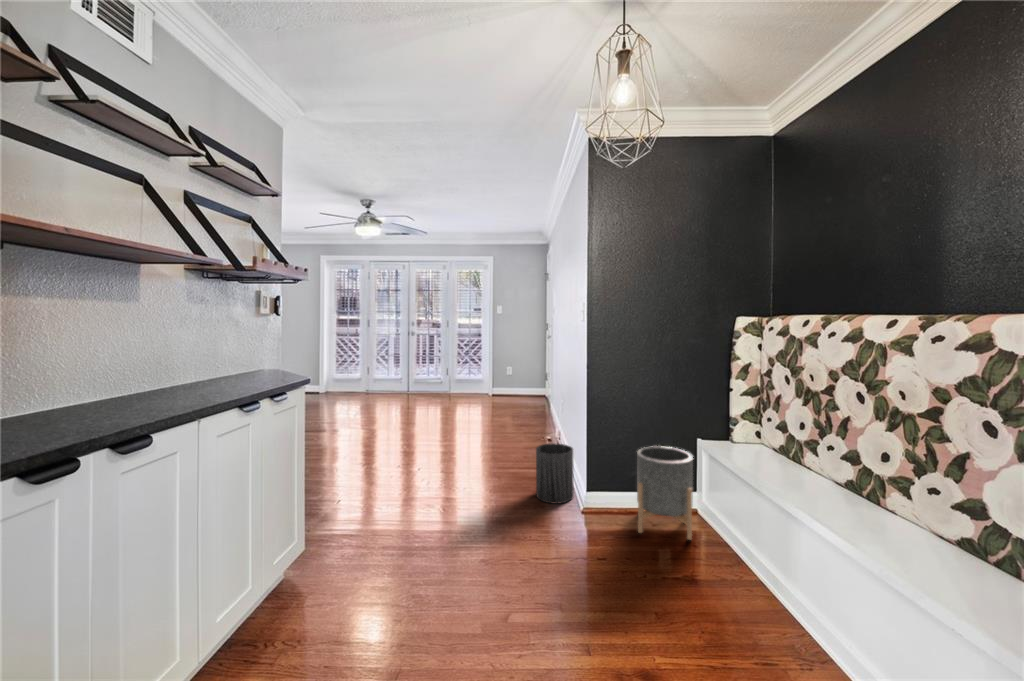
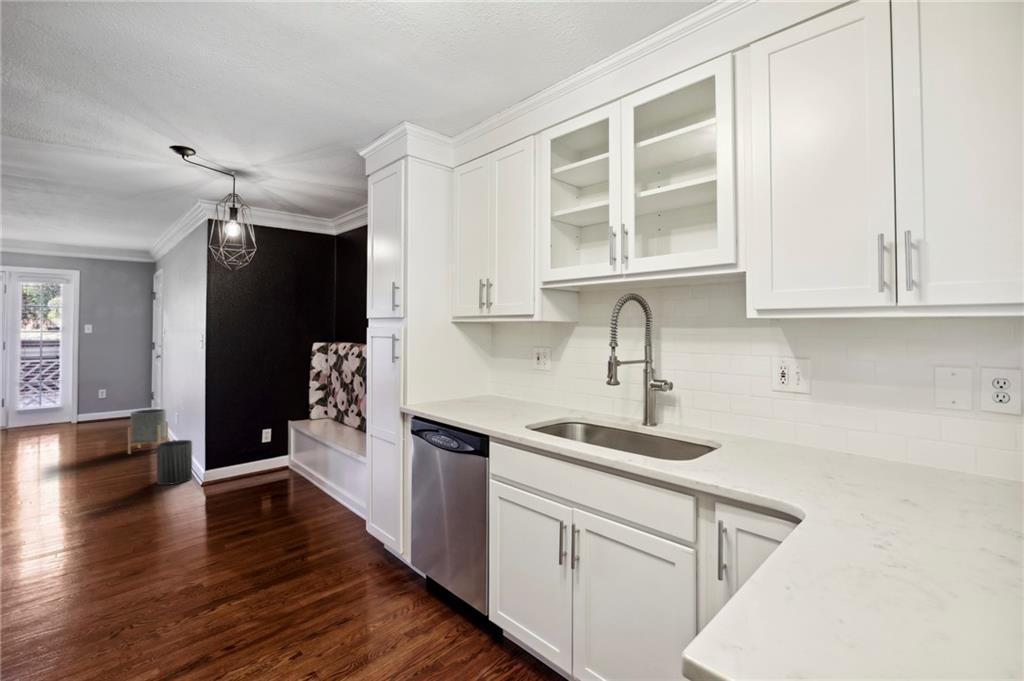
planter: present [637,446,693,540] -> present [128,409,168,454]

